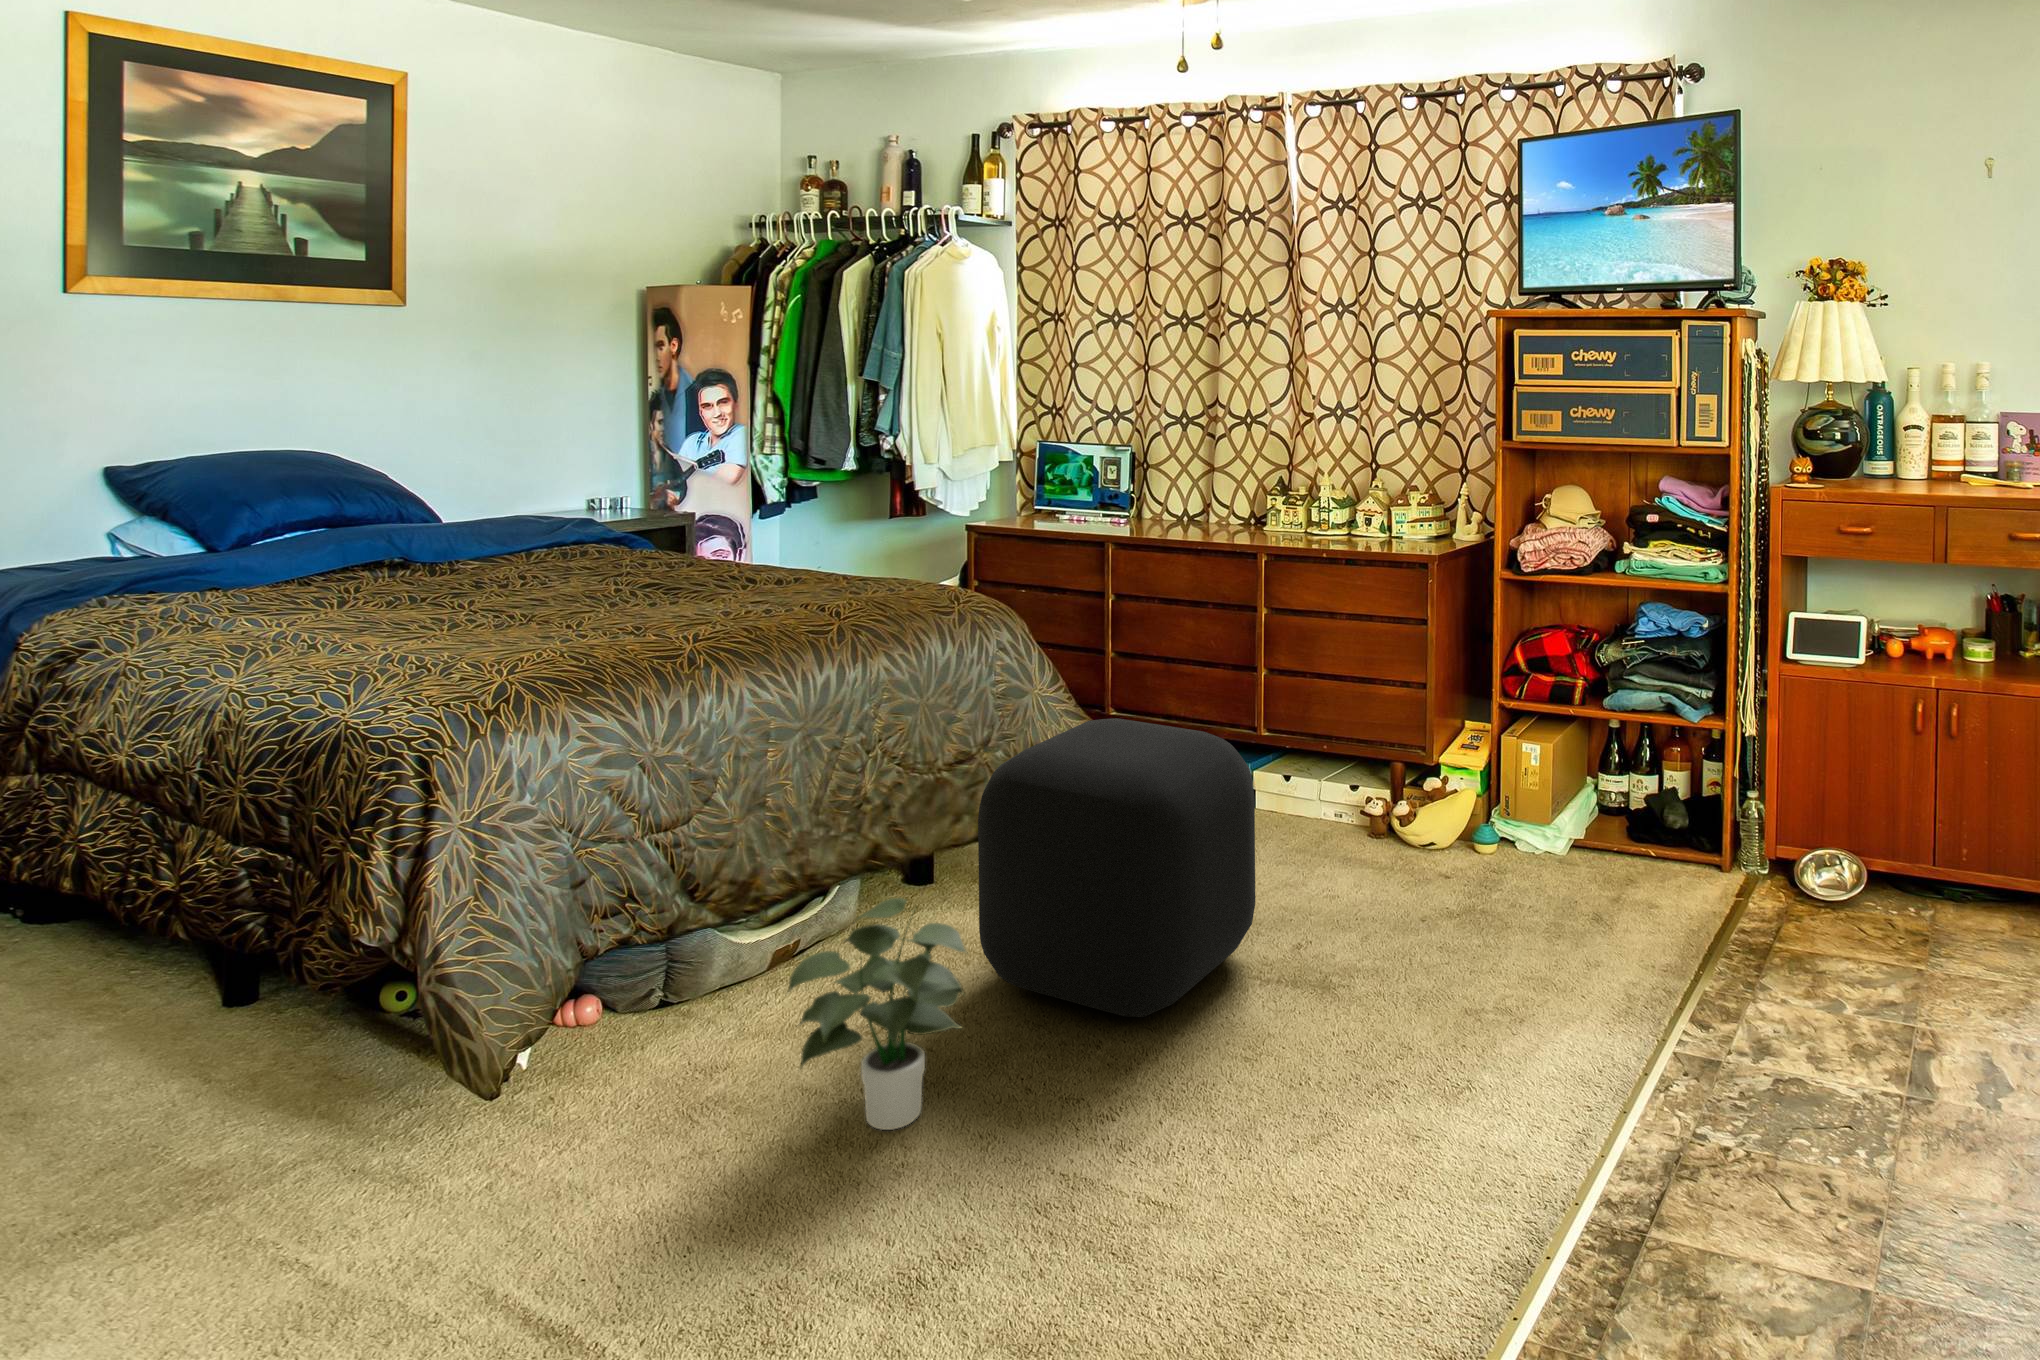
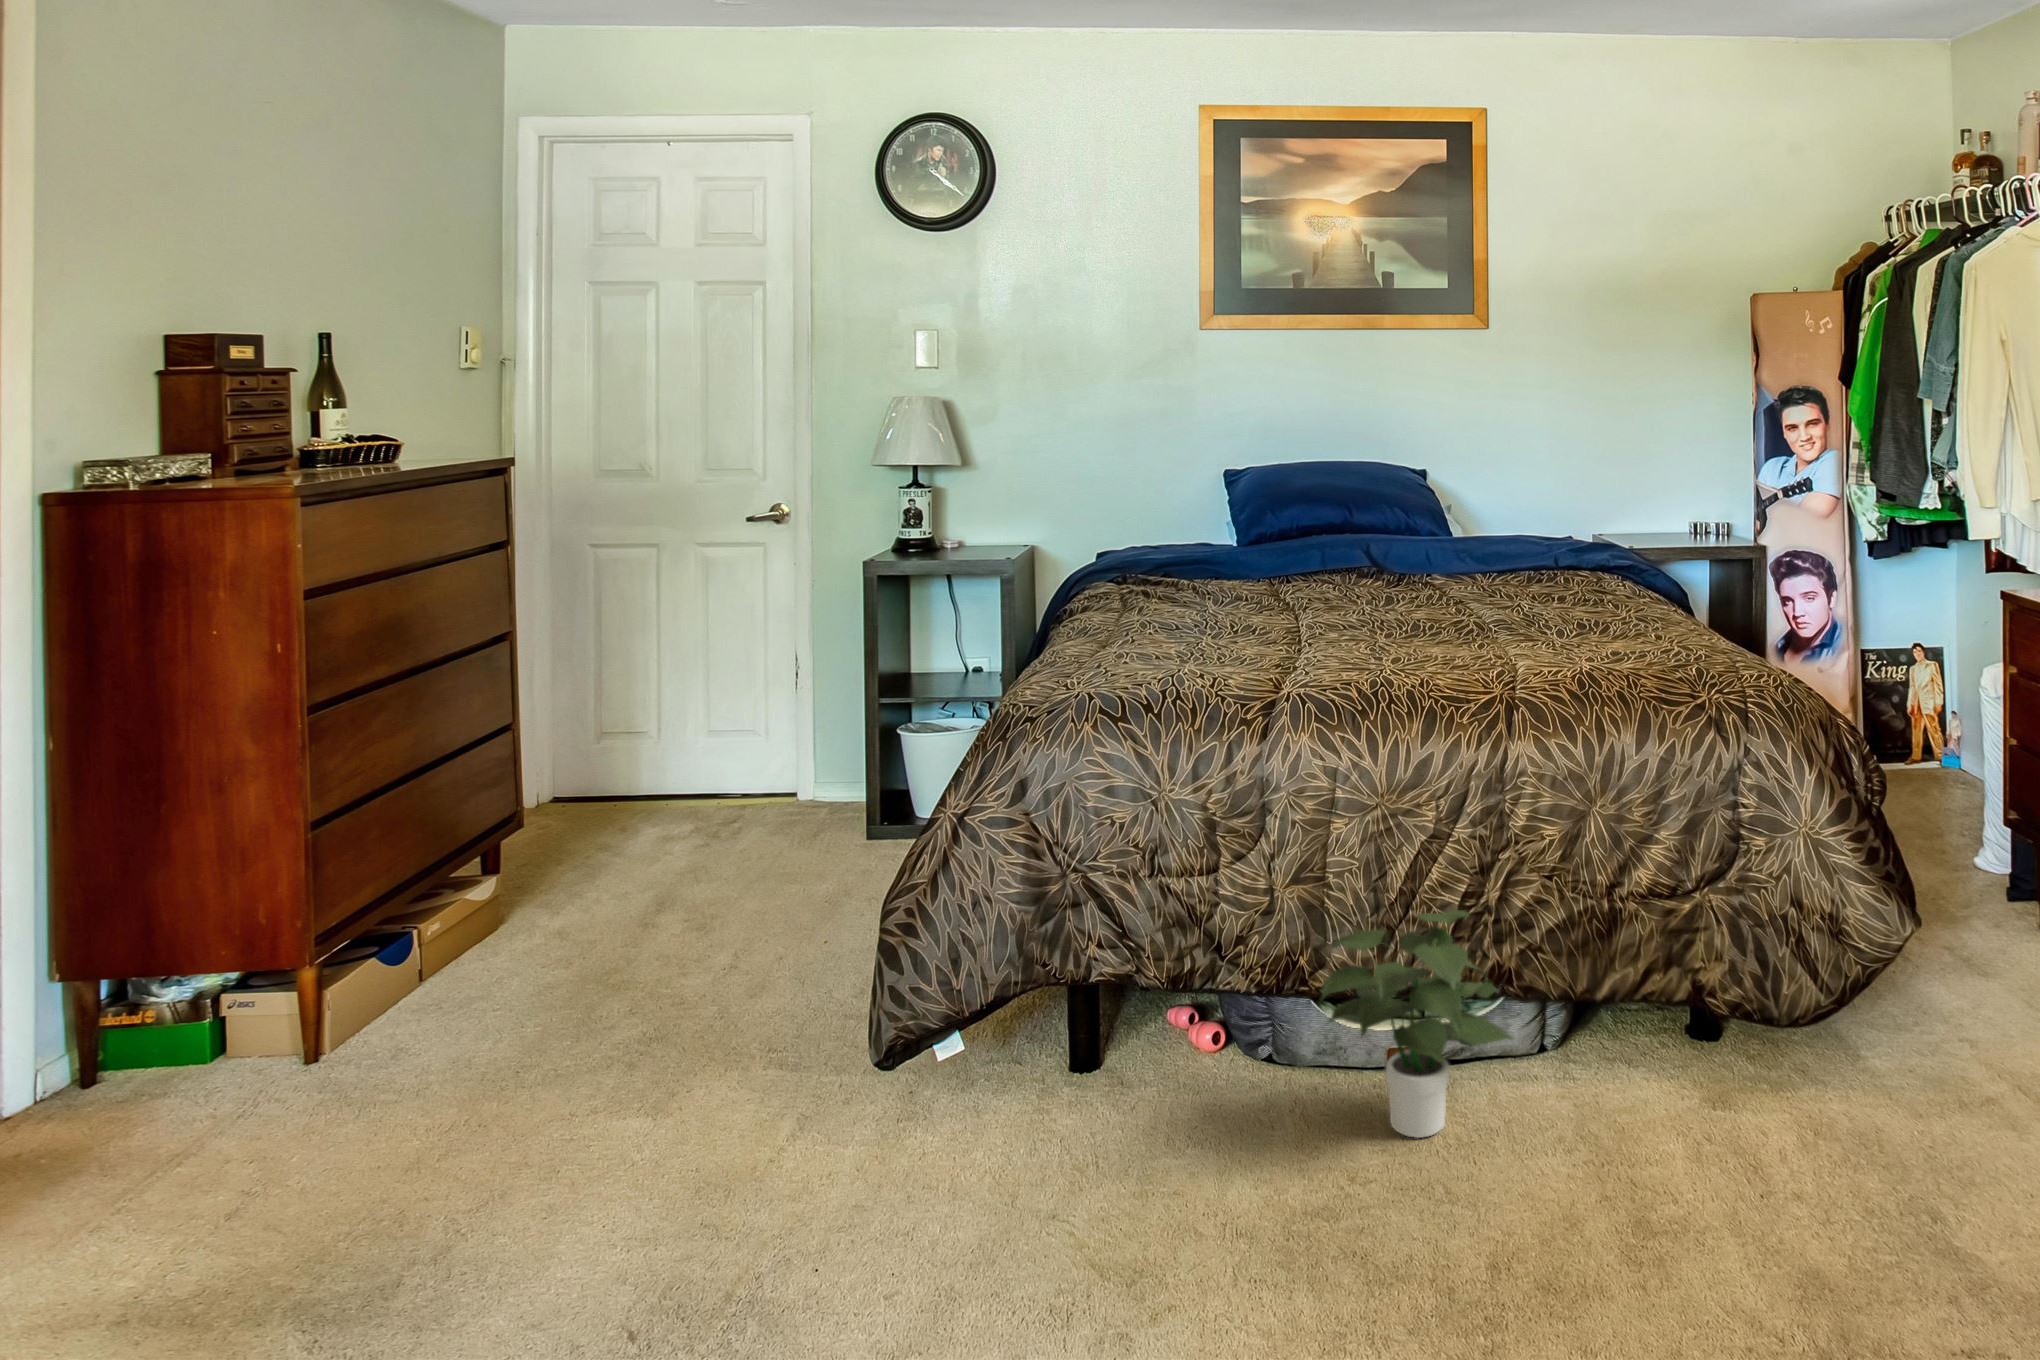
ottoman: present [978,718,1255,1017] -> none [1618,821,1970,1199]

